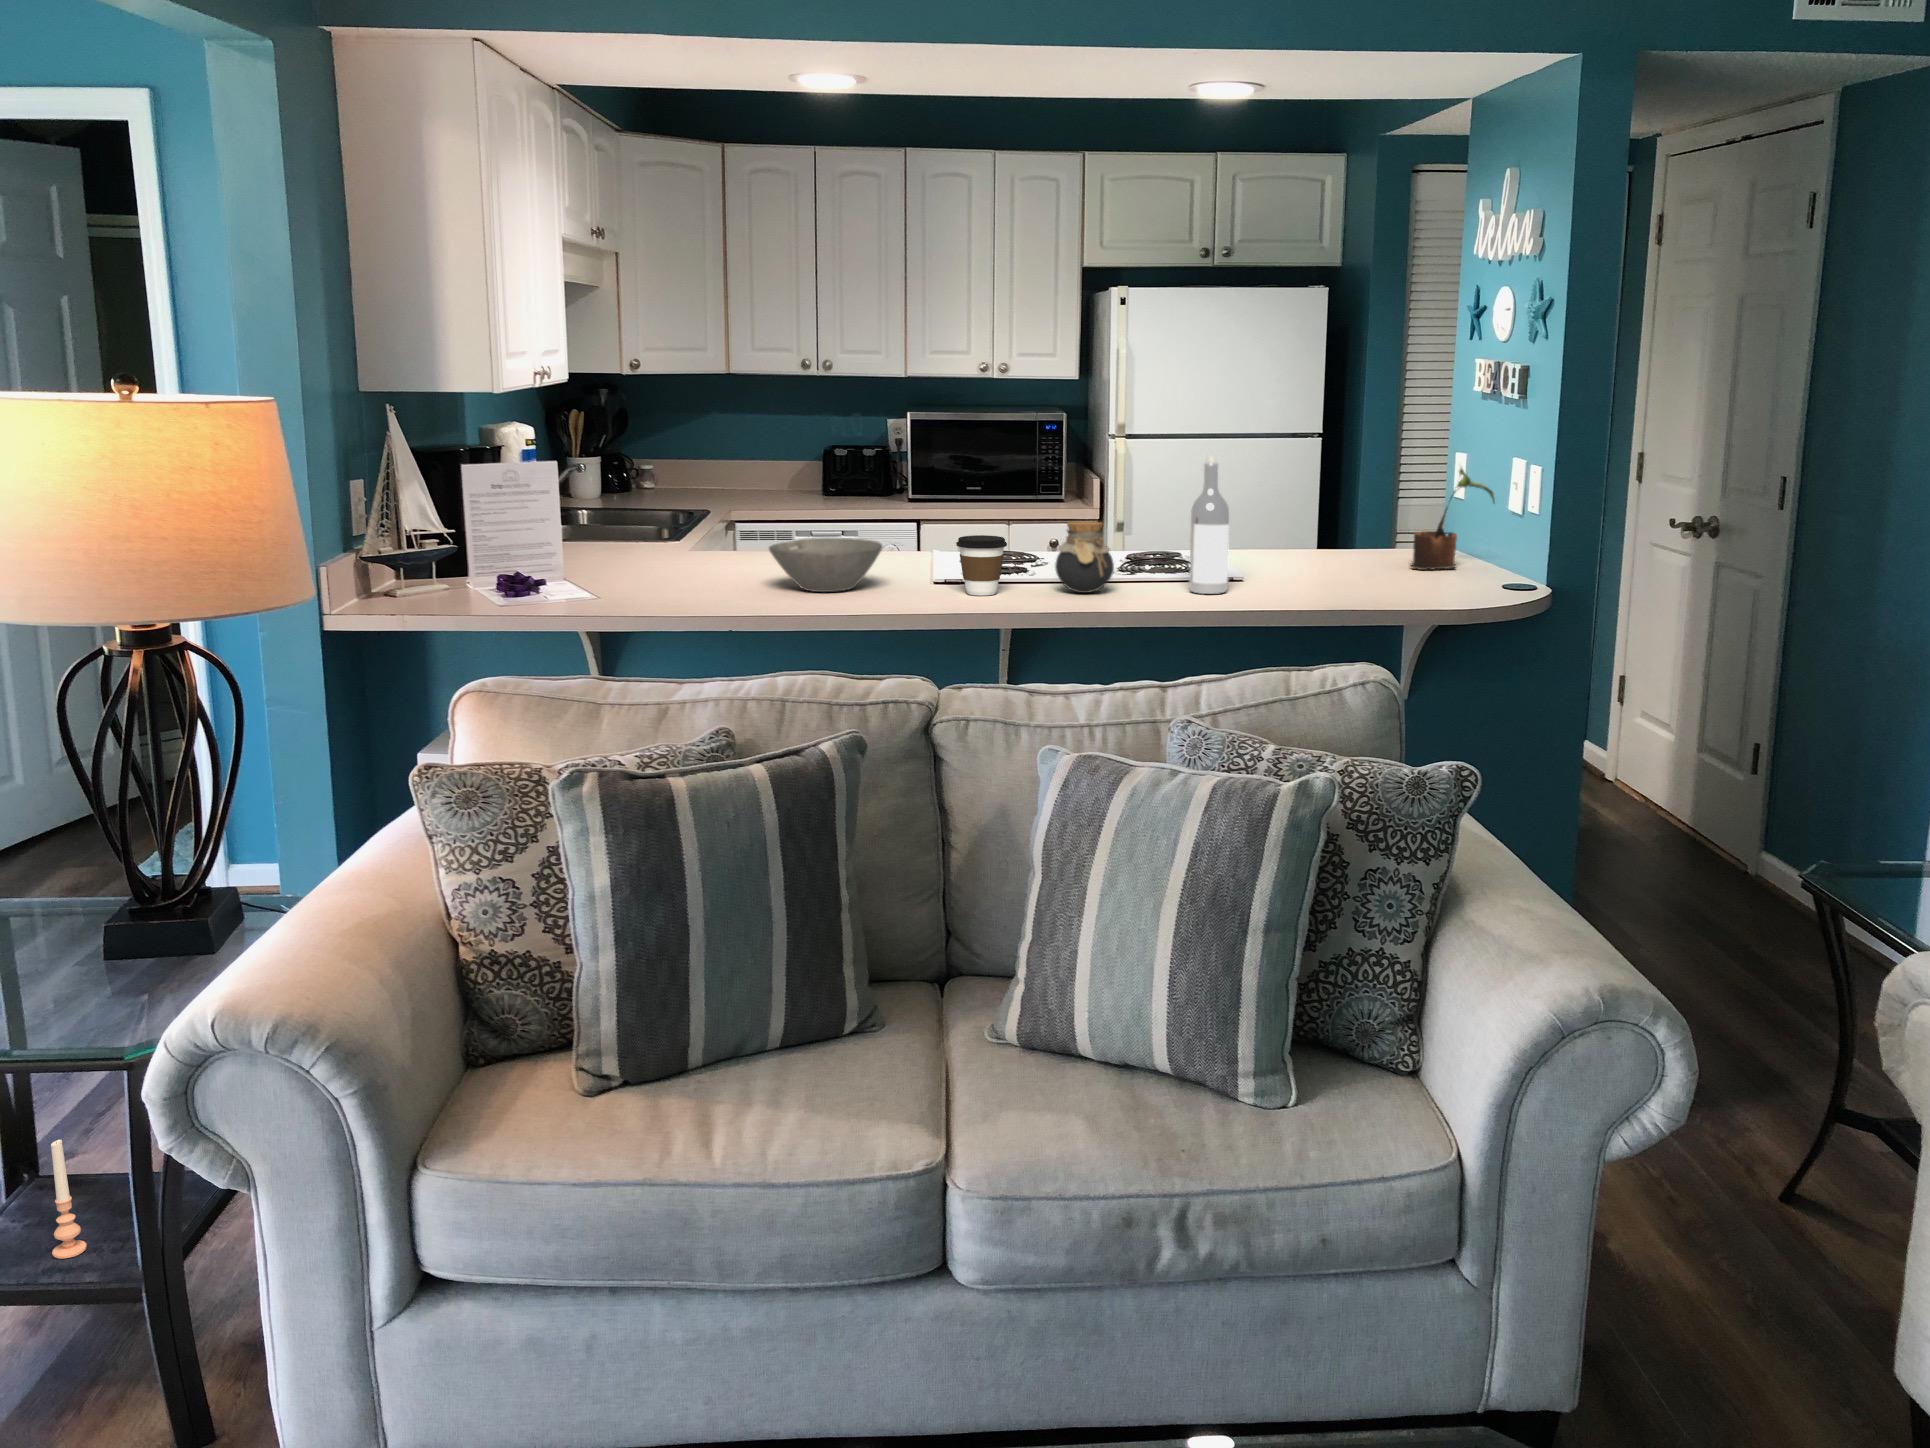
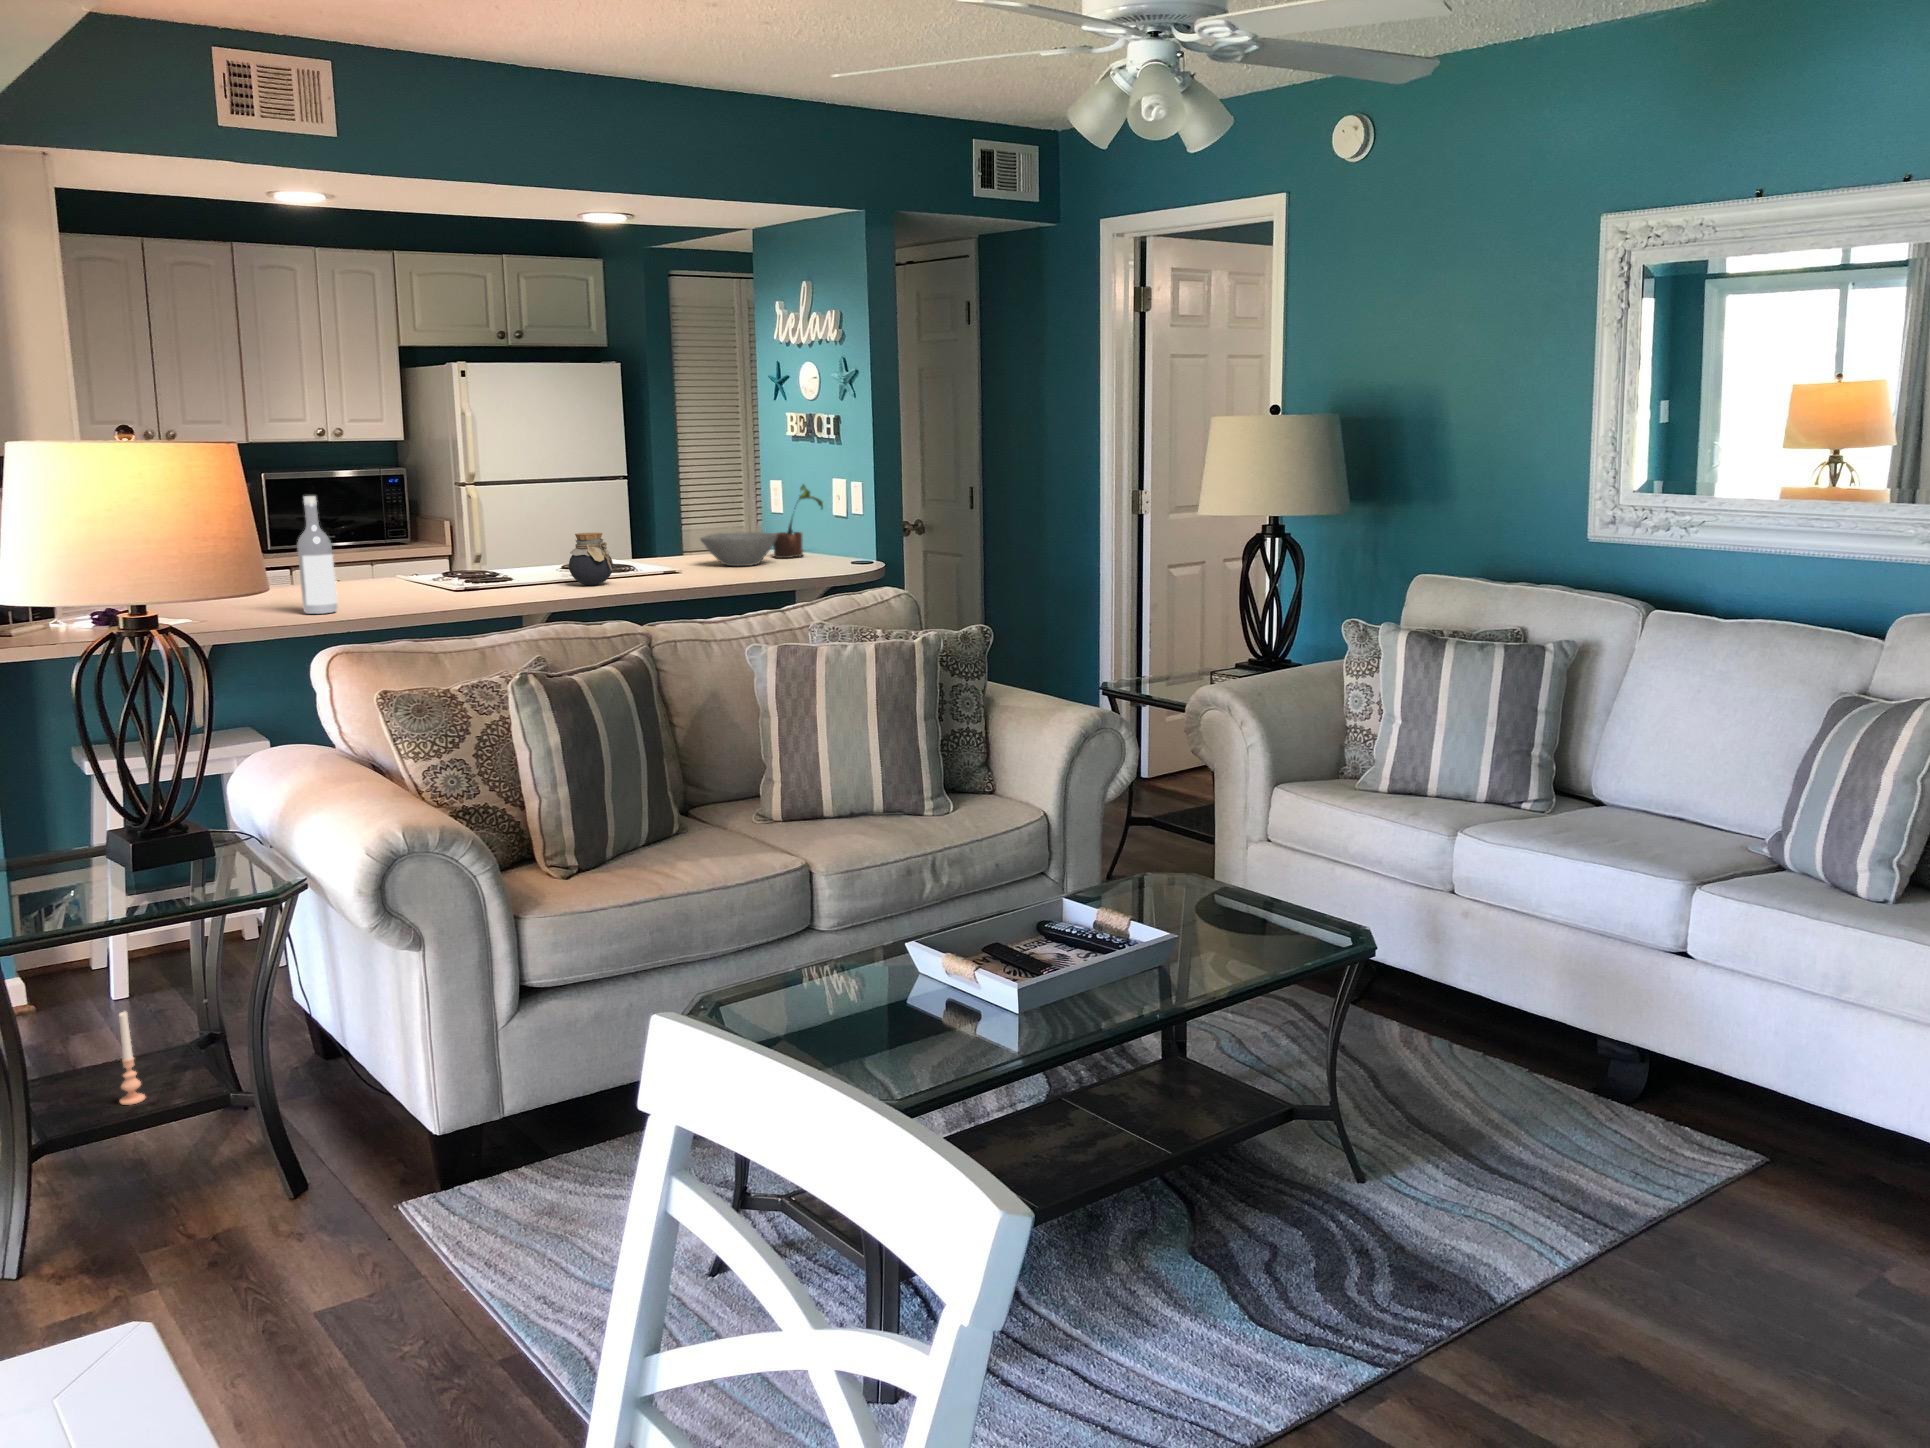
wine bottle: present [1189,453,1229,594] -> present [297,496,337,614]
coffee cup: present [956,535,1007,596] -> none [498,548,538,593]
bowl: present [769,538,882,592] -> present [700,532,777,566]

